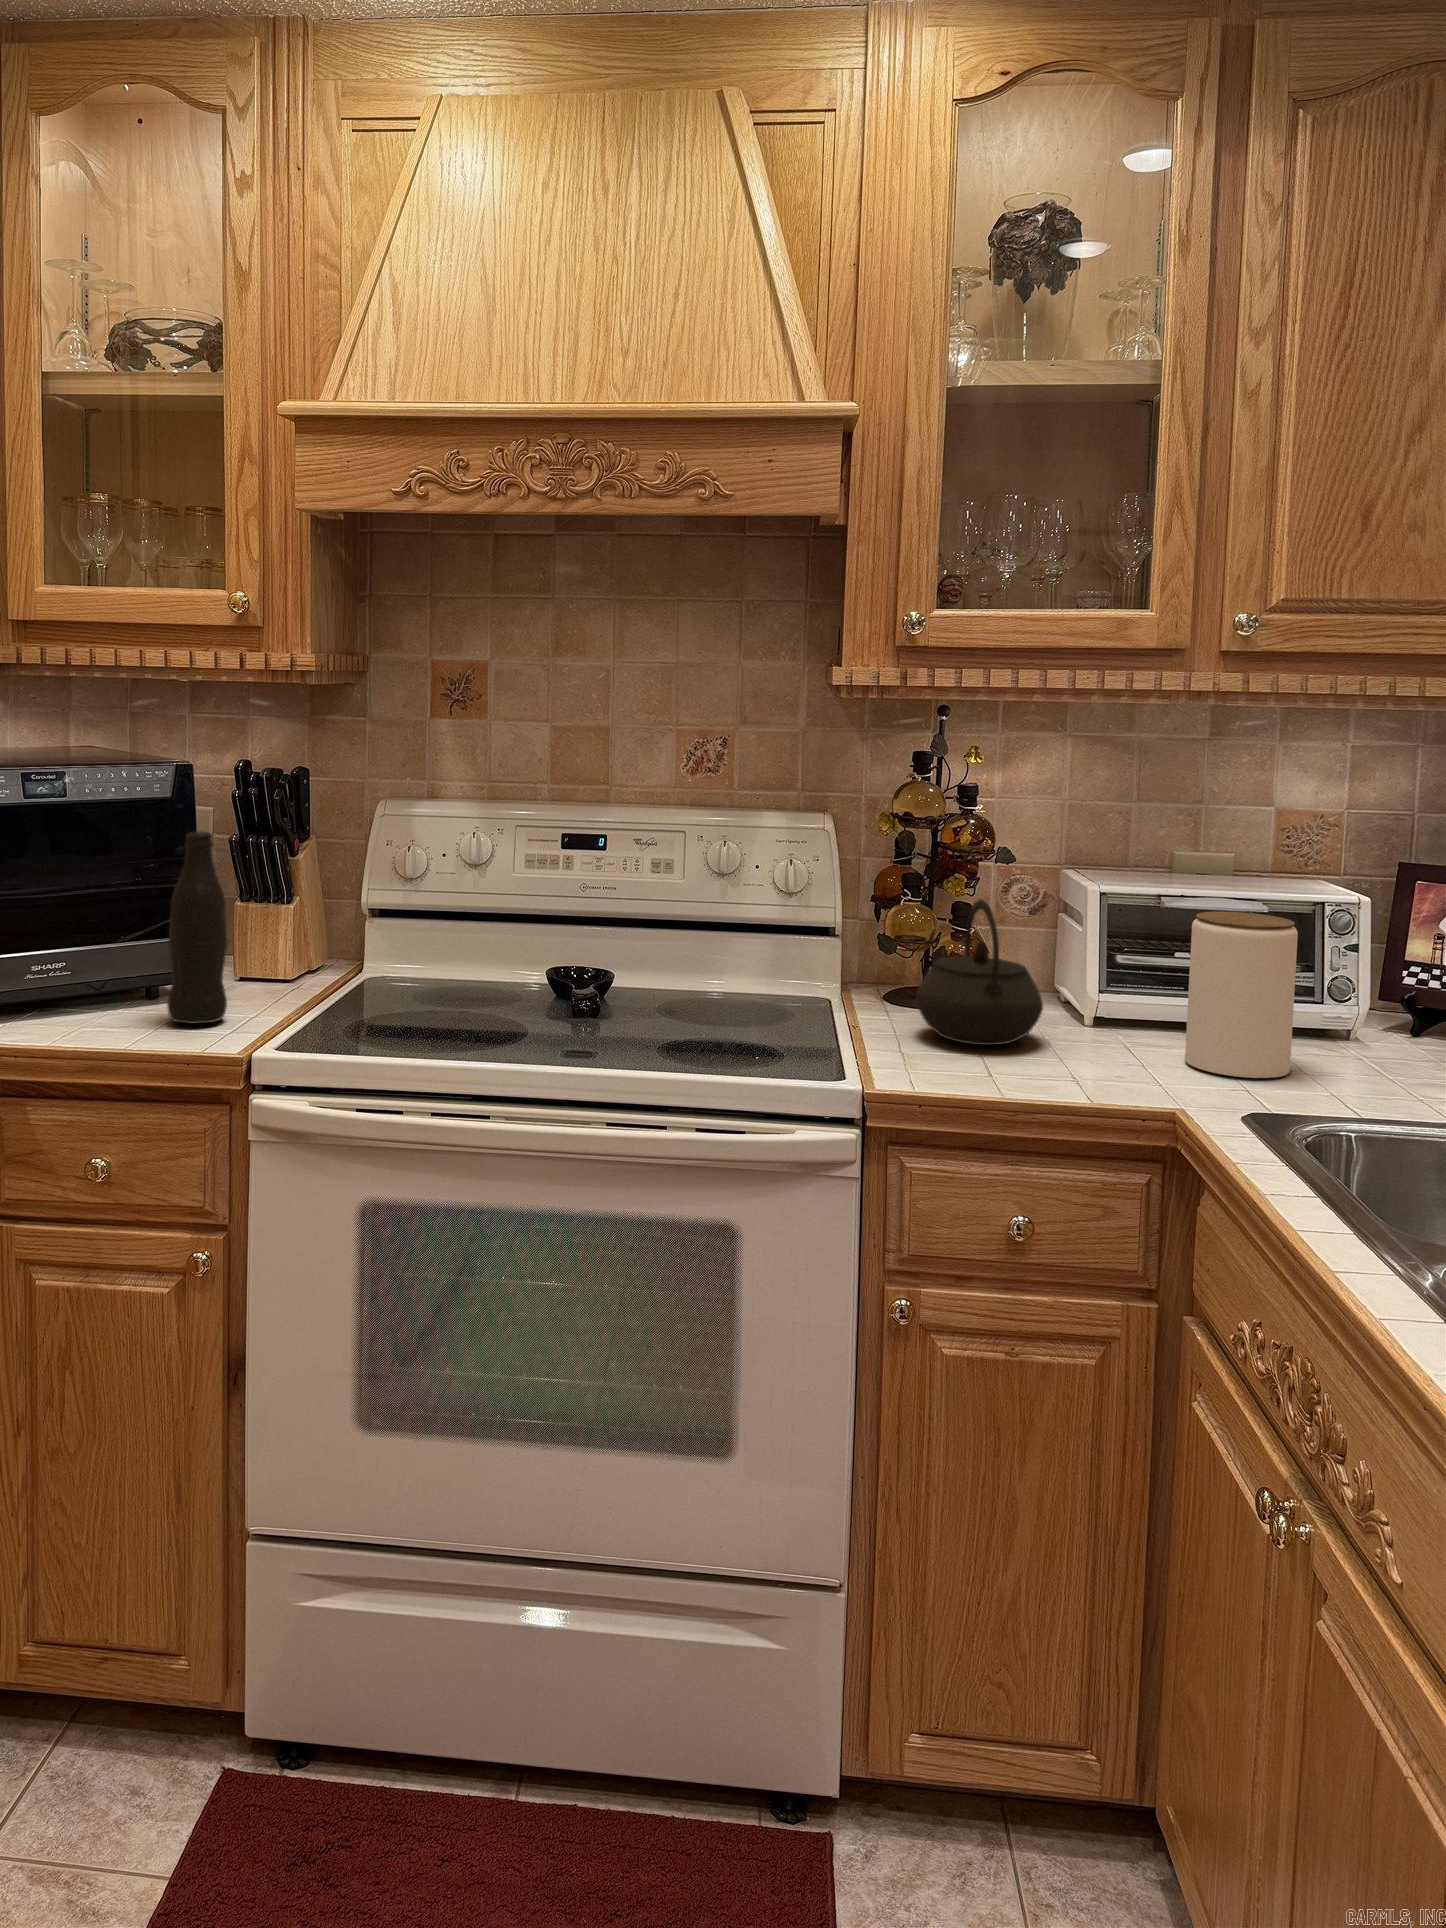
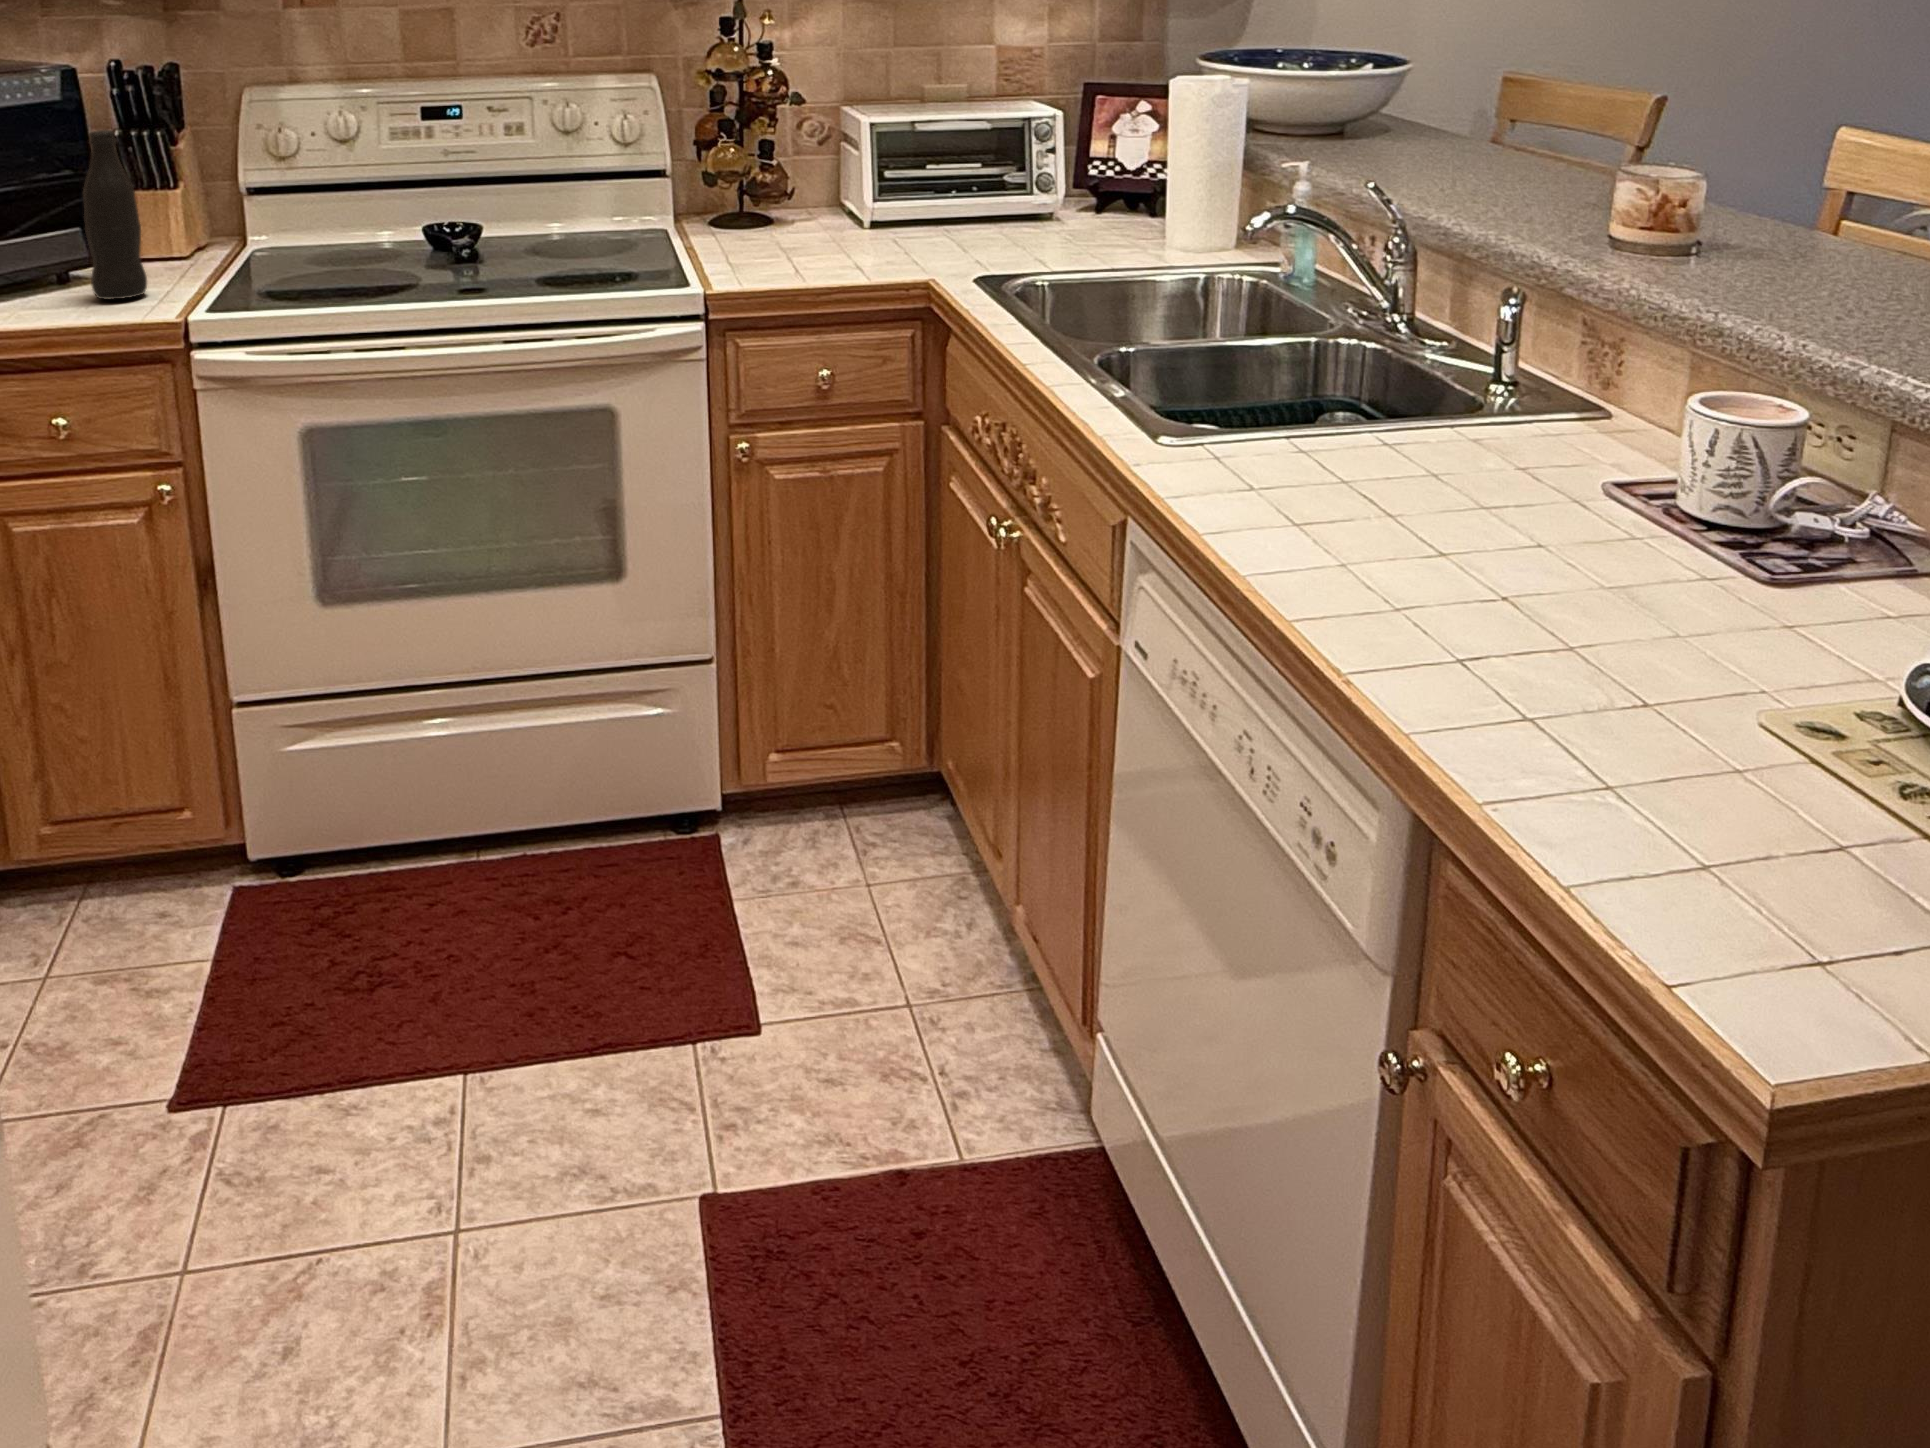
kettle: present [916,899,1043,1045] -> none [736,137,833,250]
jar: present [1185,911,1298,1078] -> none [936,132,1009,253]

